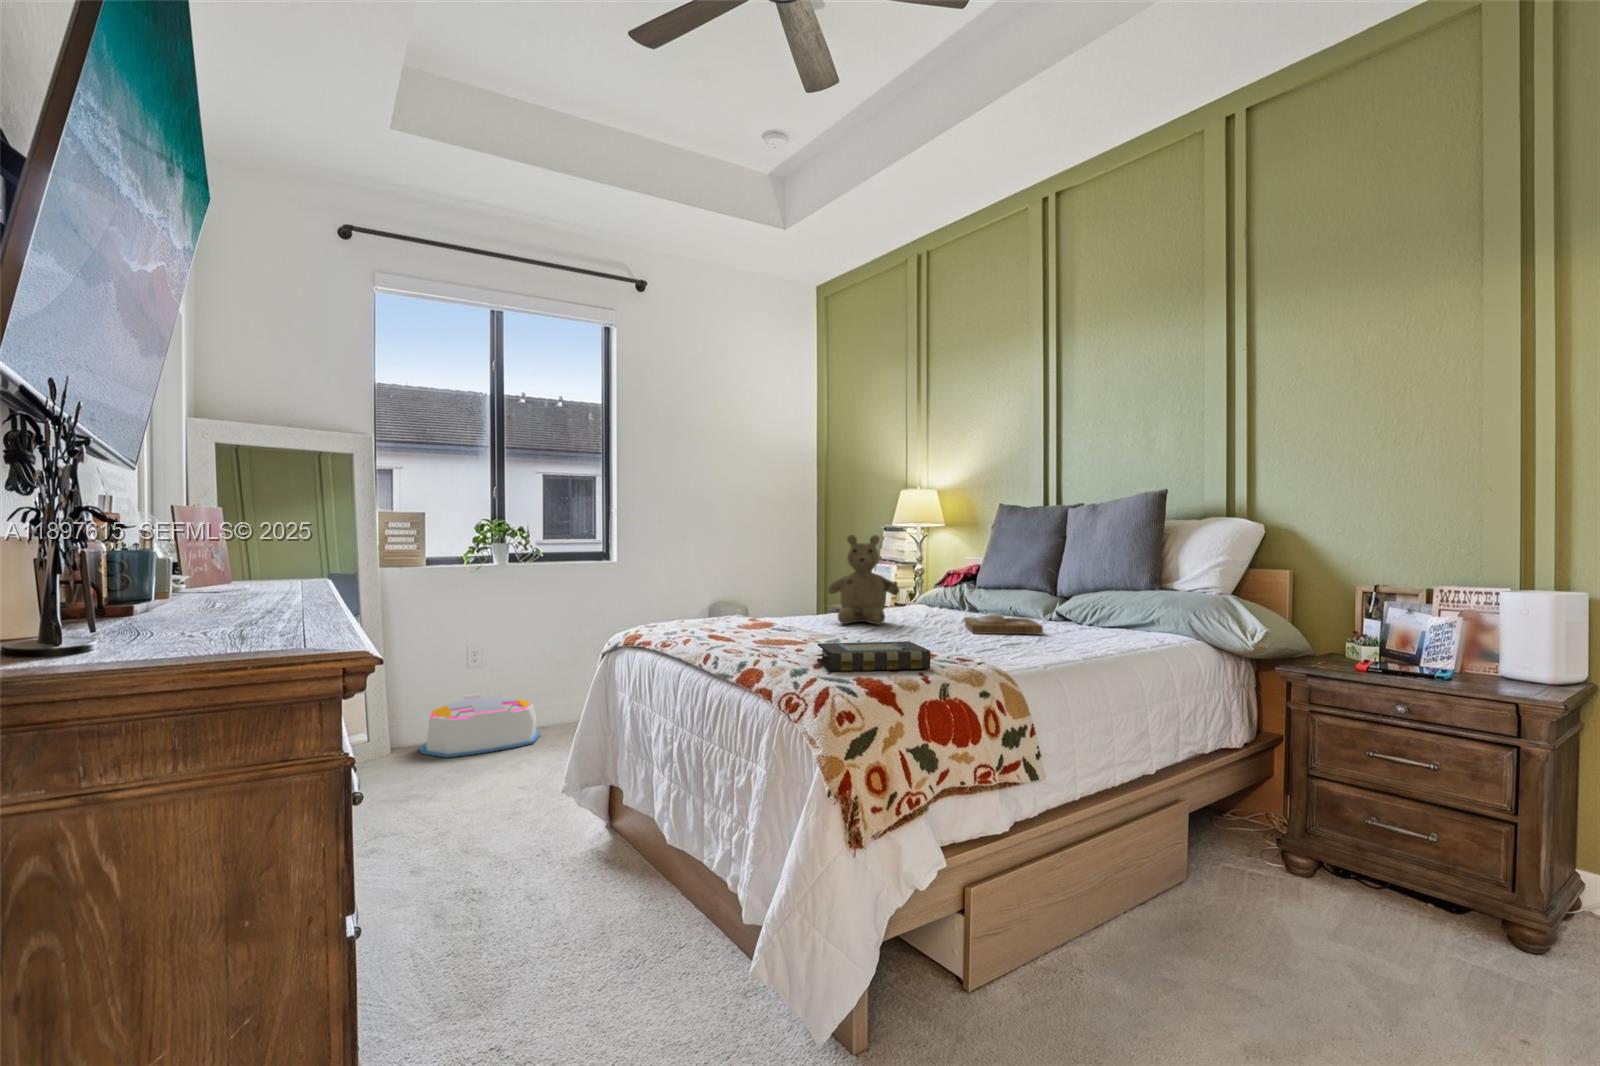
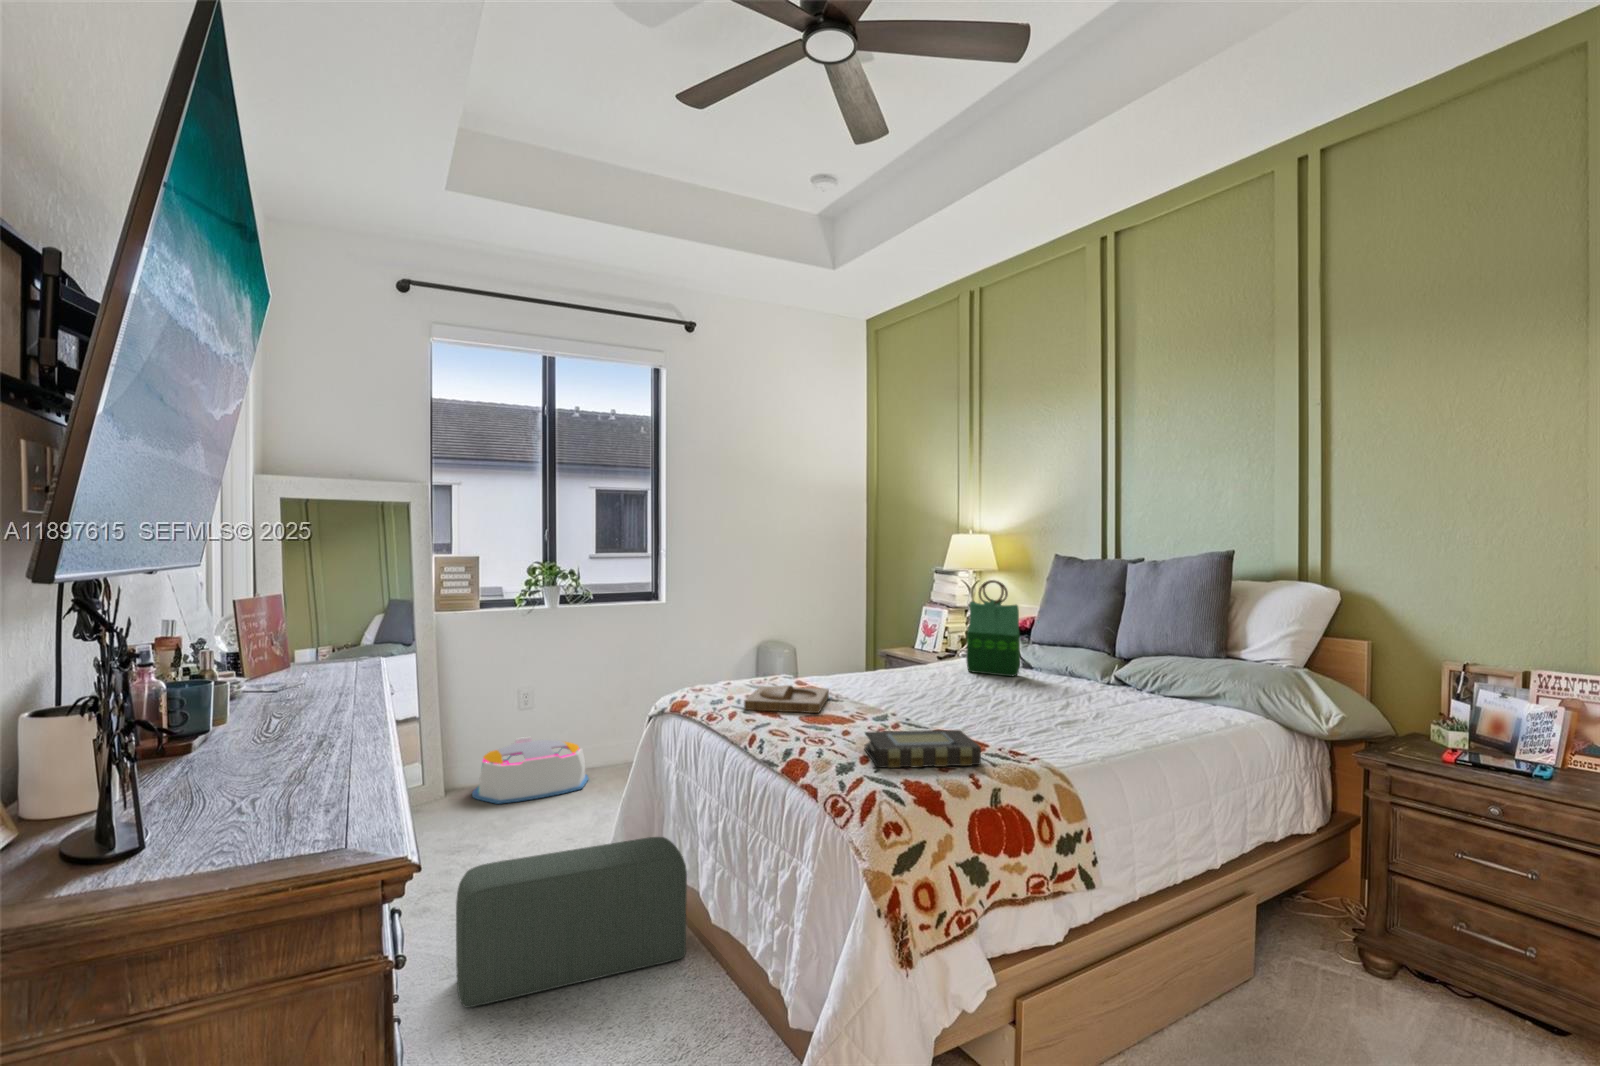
tote bag: none [915,525,966,617] -> present [966,580,1020,676]
teddy bear: present [828,535,899,625] -> none [876,594,950,689]
tray: present [965,615,1043,635] -> present [744,685,829,713]
pouf: none [405,765,641,929] -> present [456,837,687,1008]

